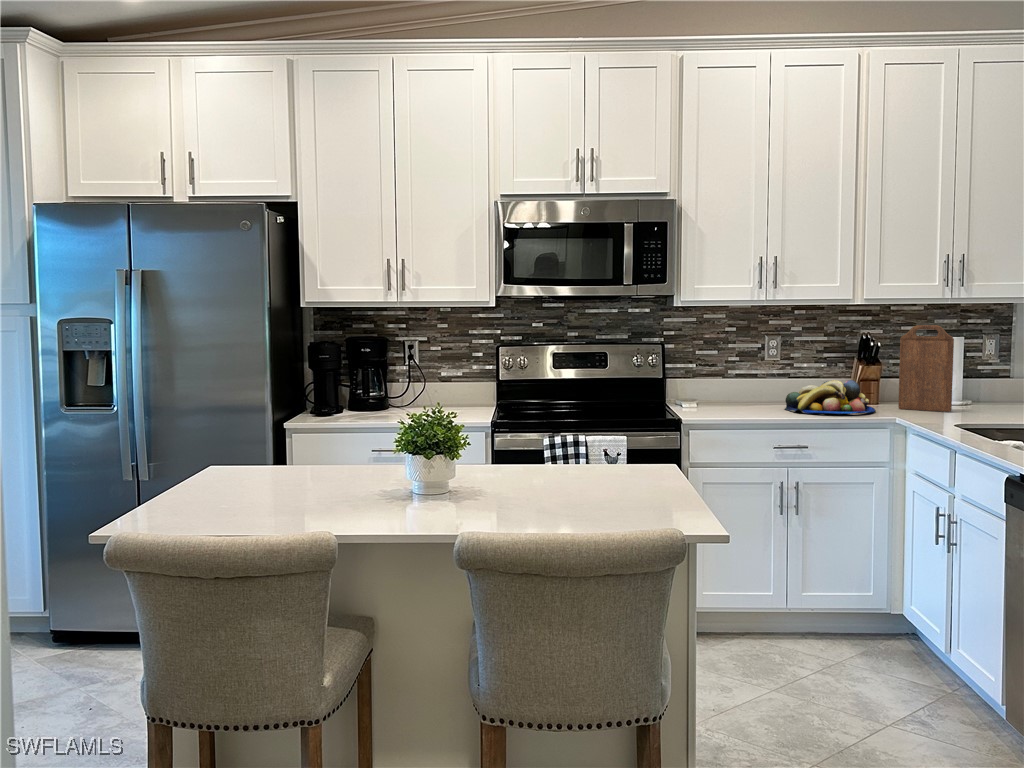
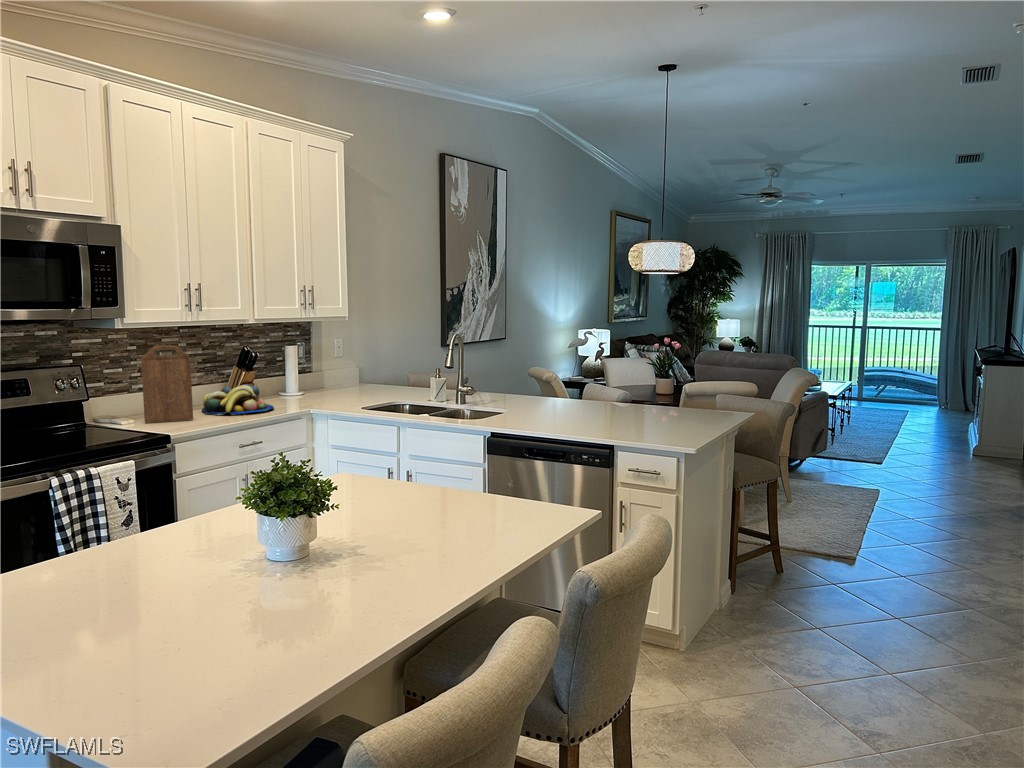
cutting board: present [898,325,954,412] -> present [141,345,193,423]

